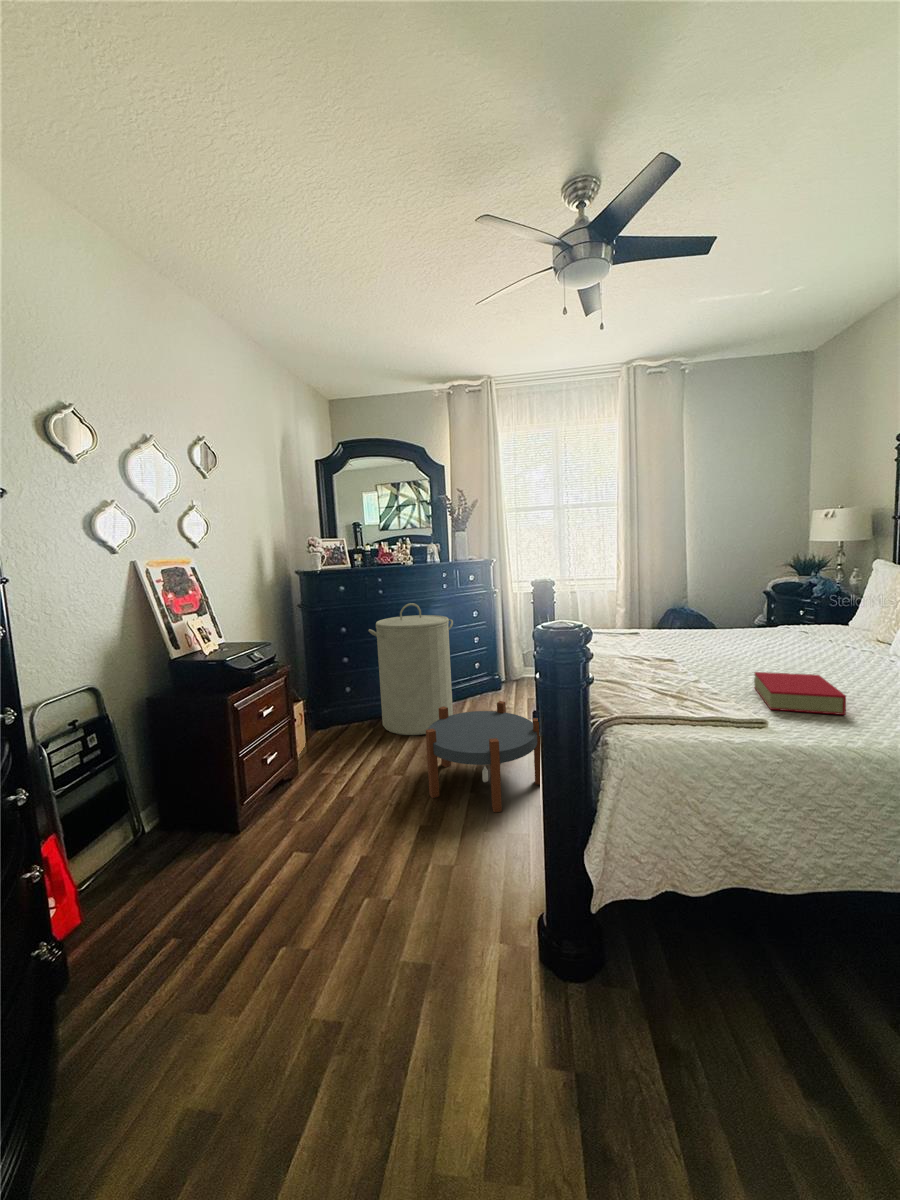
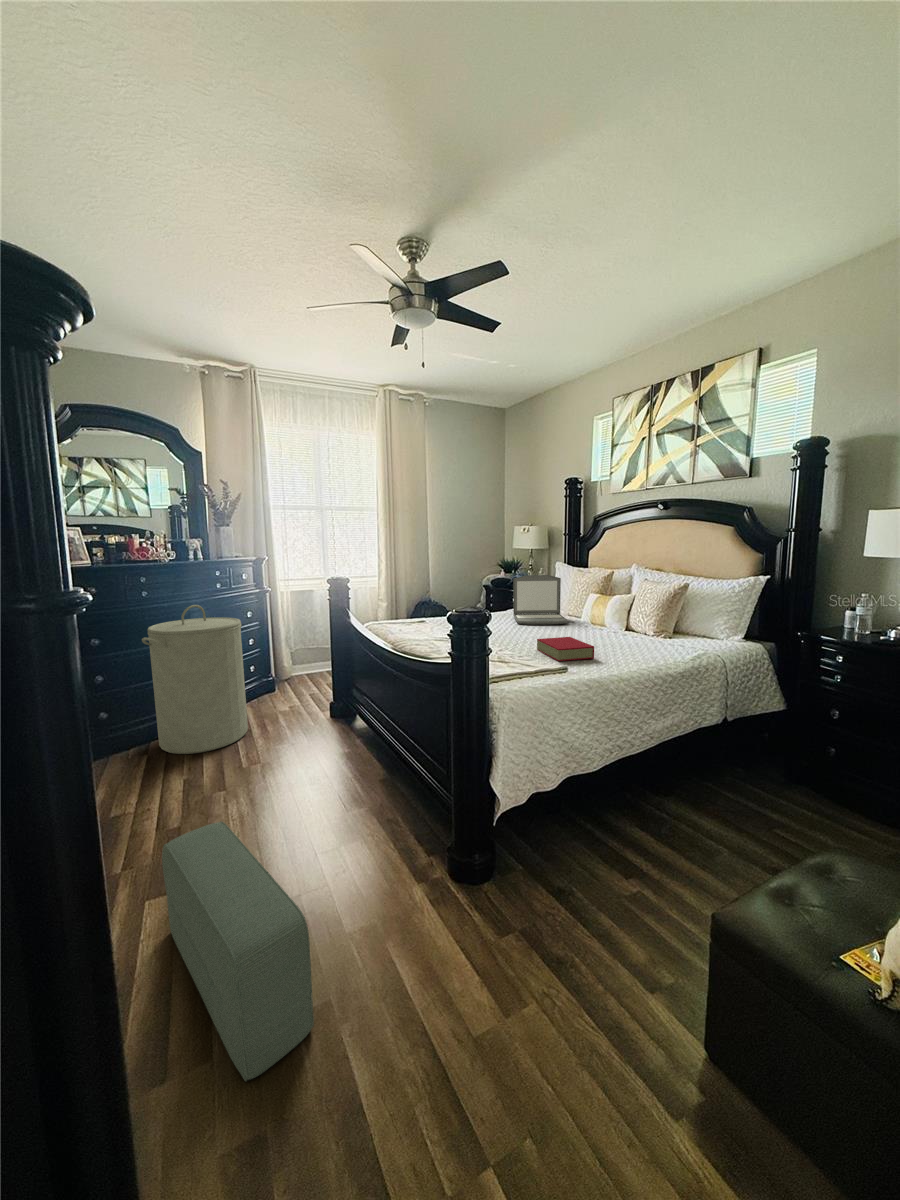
laptop: none [766,579,859,654] -> present [513,575,568,625]
side table: present [426,701,540,812] -> none [258,695,373,802]
pouf: none [238,802,342,1053] -> present [162,821,314,1081]

